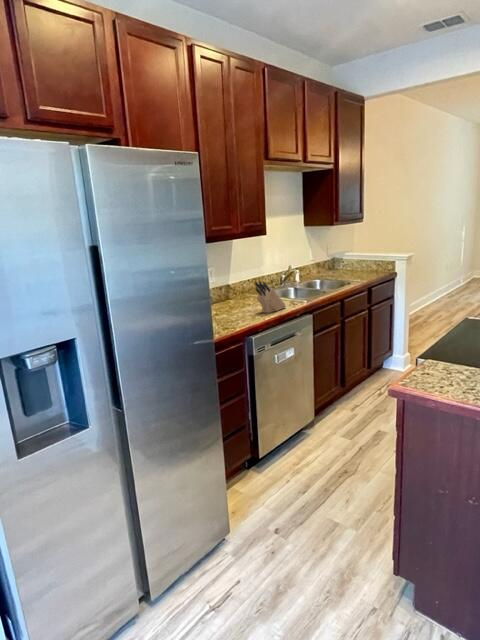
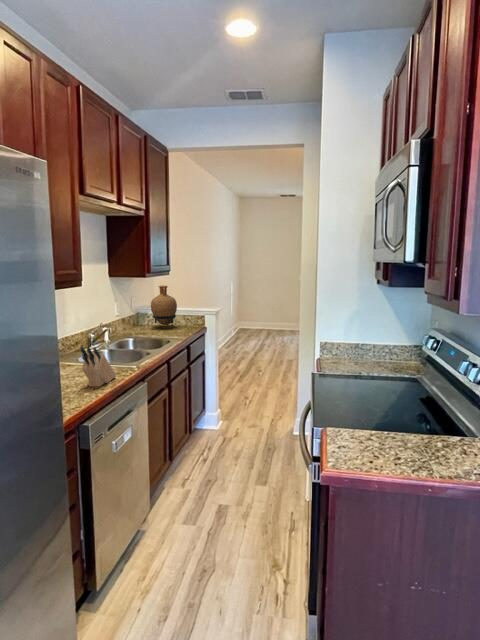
vase: none [342,232,367,271] -> present [151,286,177,326]

